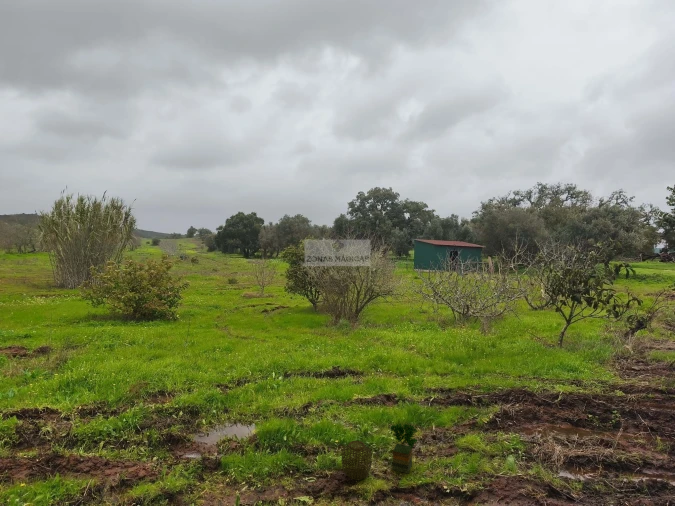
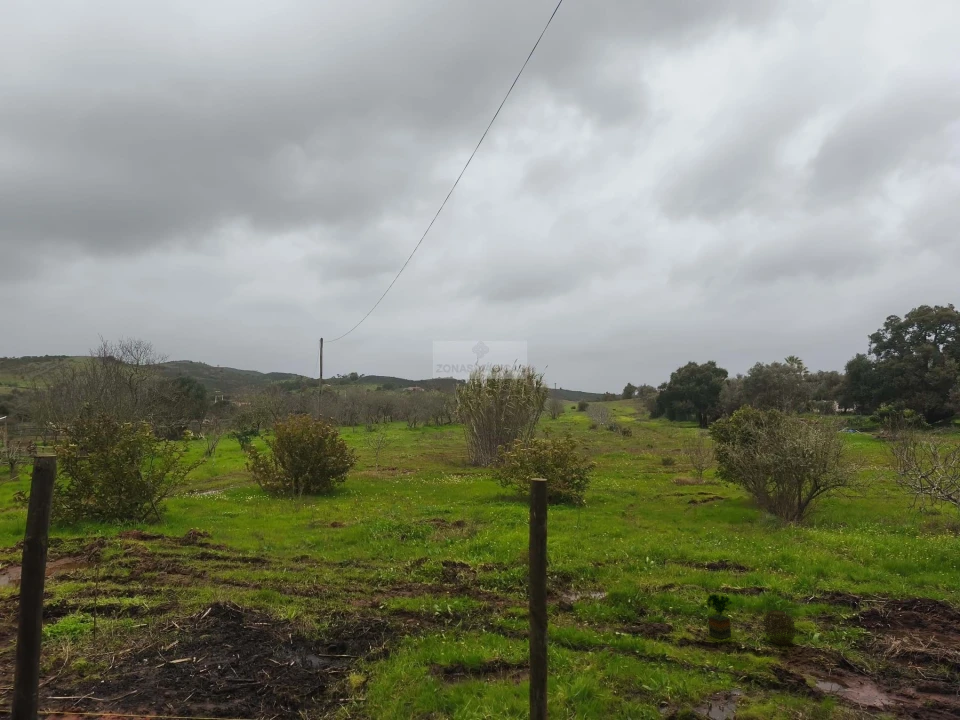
woven basket: present [342,441,372,480] -> present [764,610,795,645]

